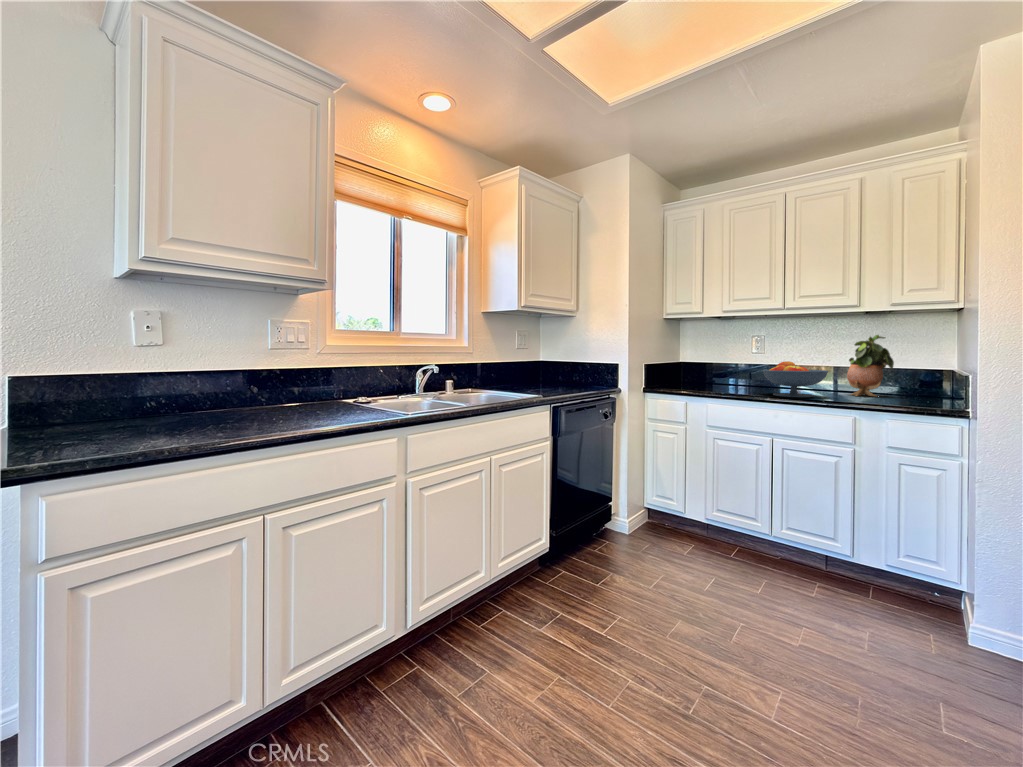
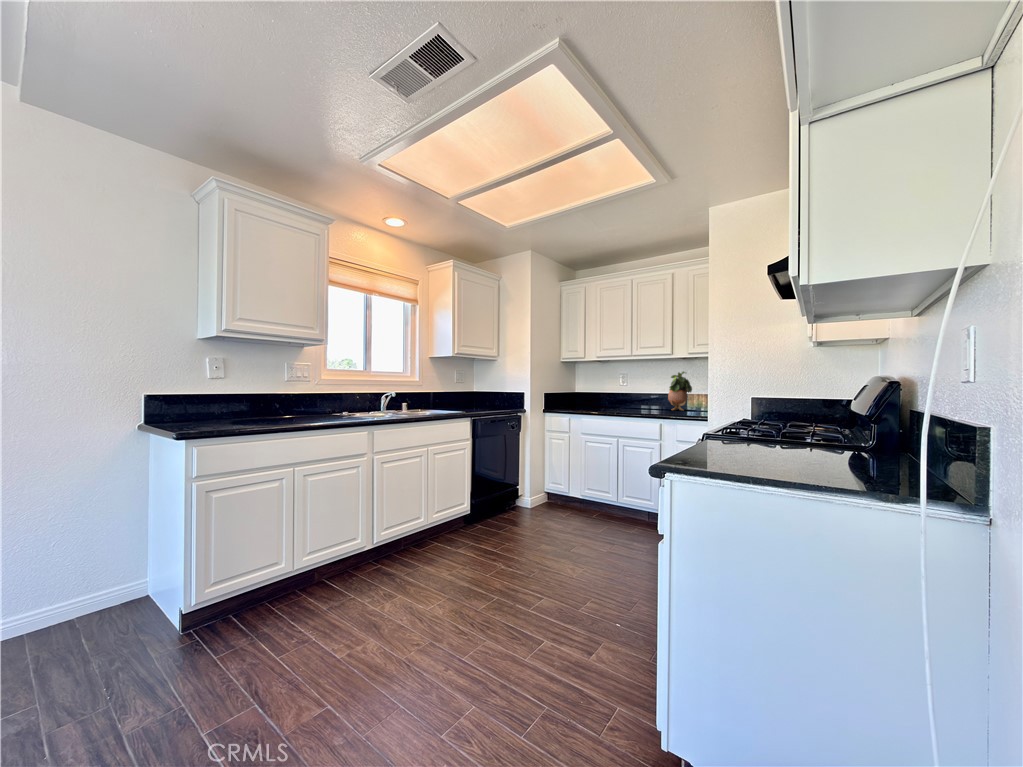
fruit bowl: present [763,361,828,397] -> none [615,389,652,411]

